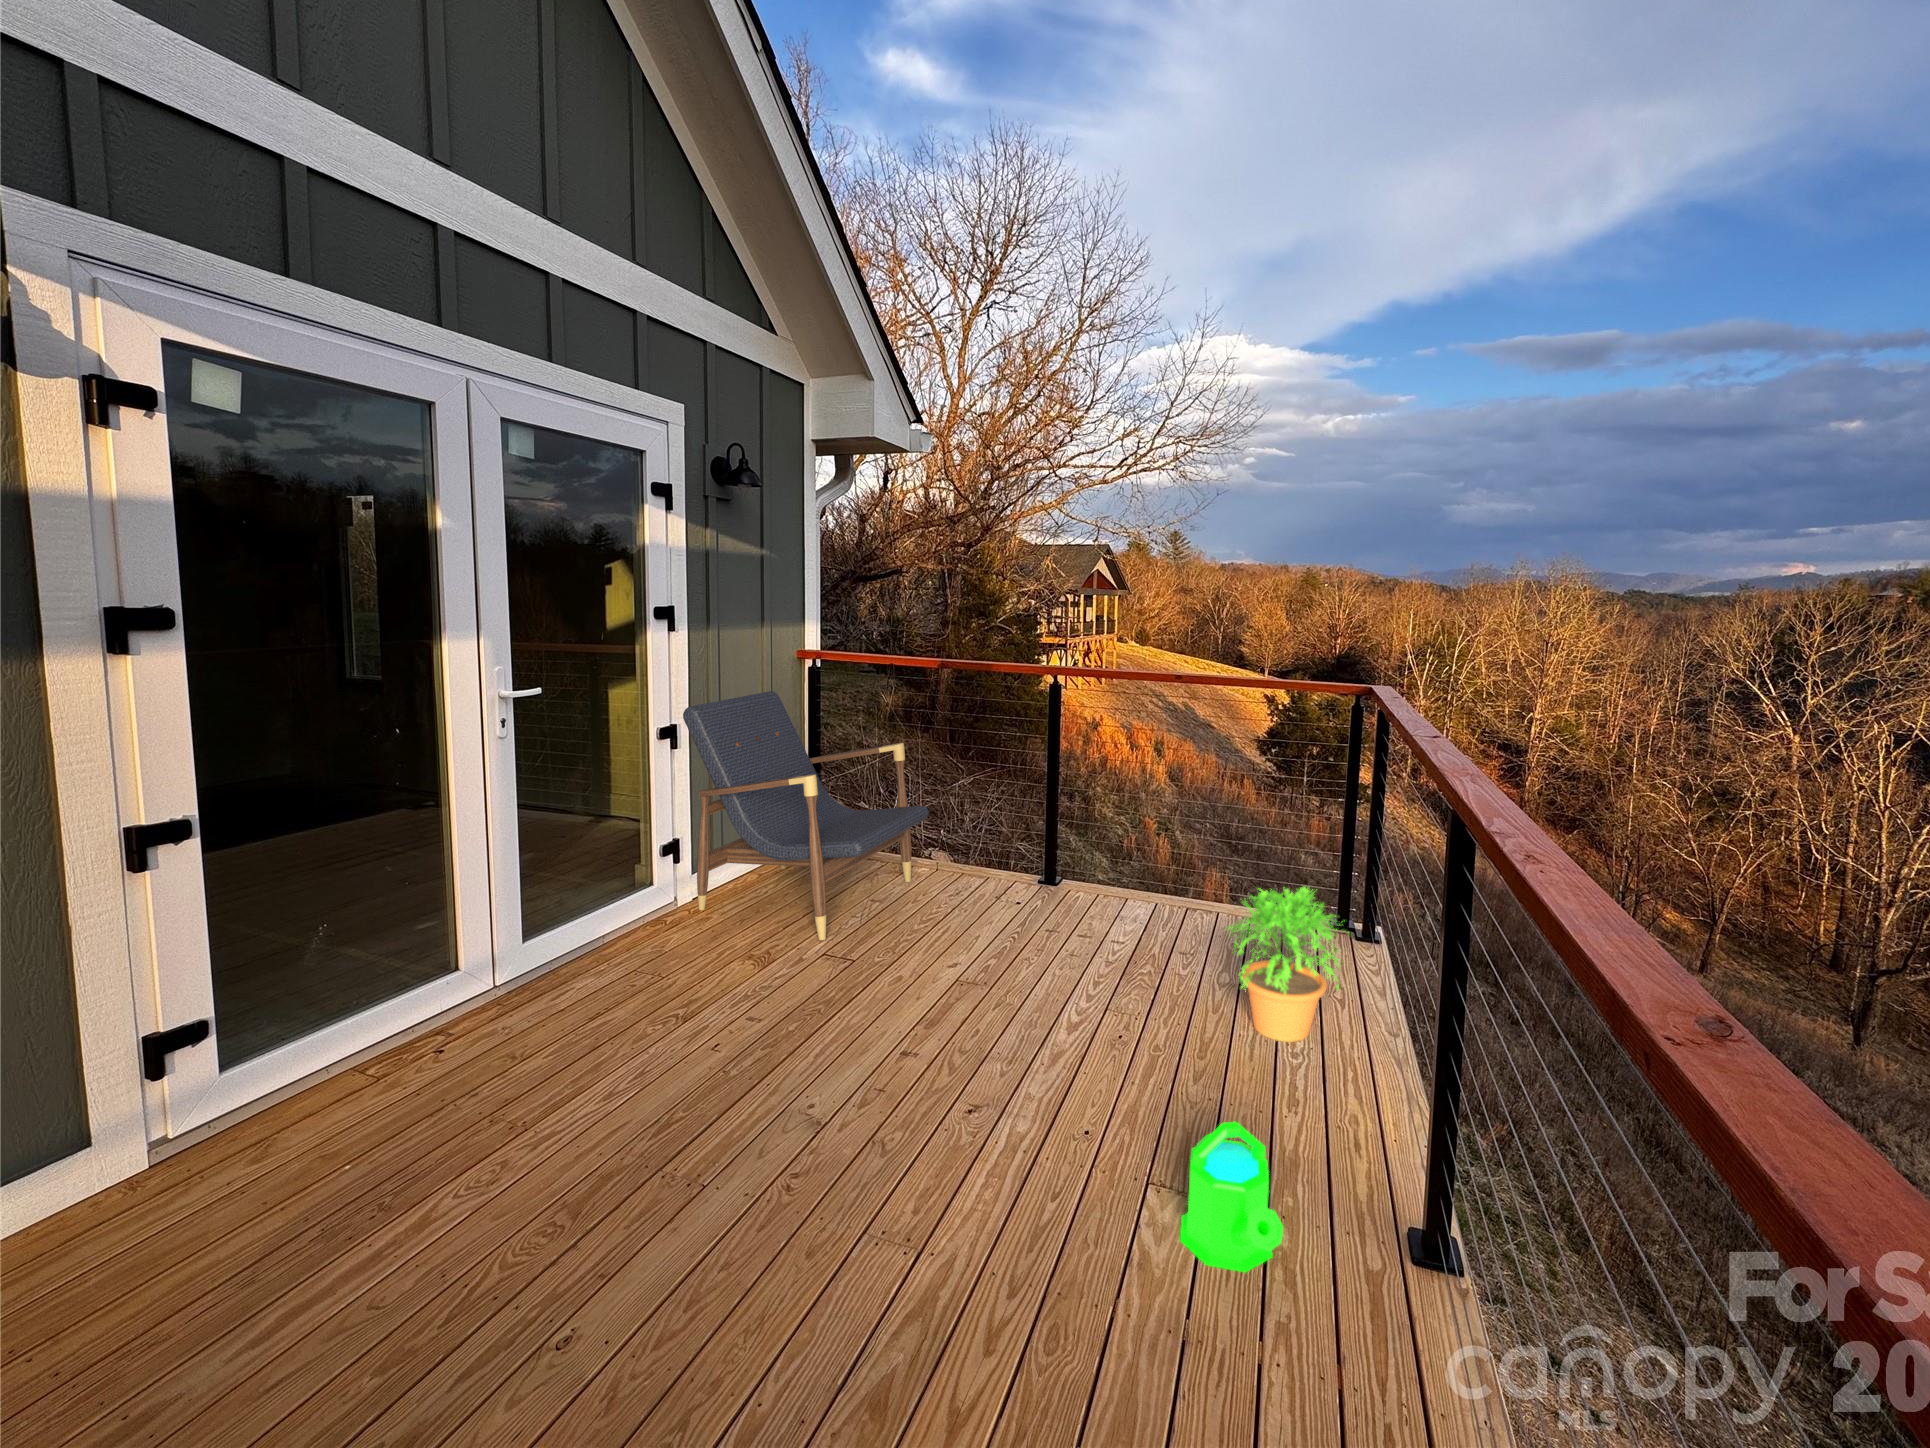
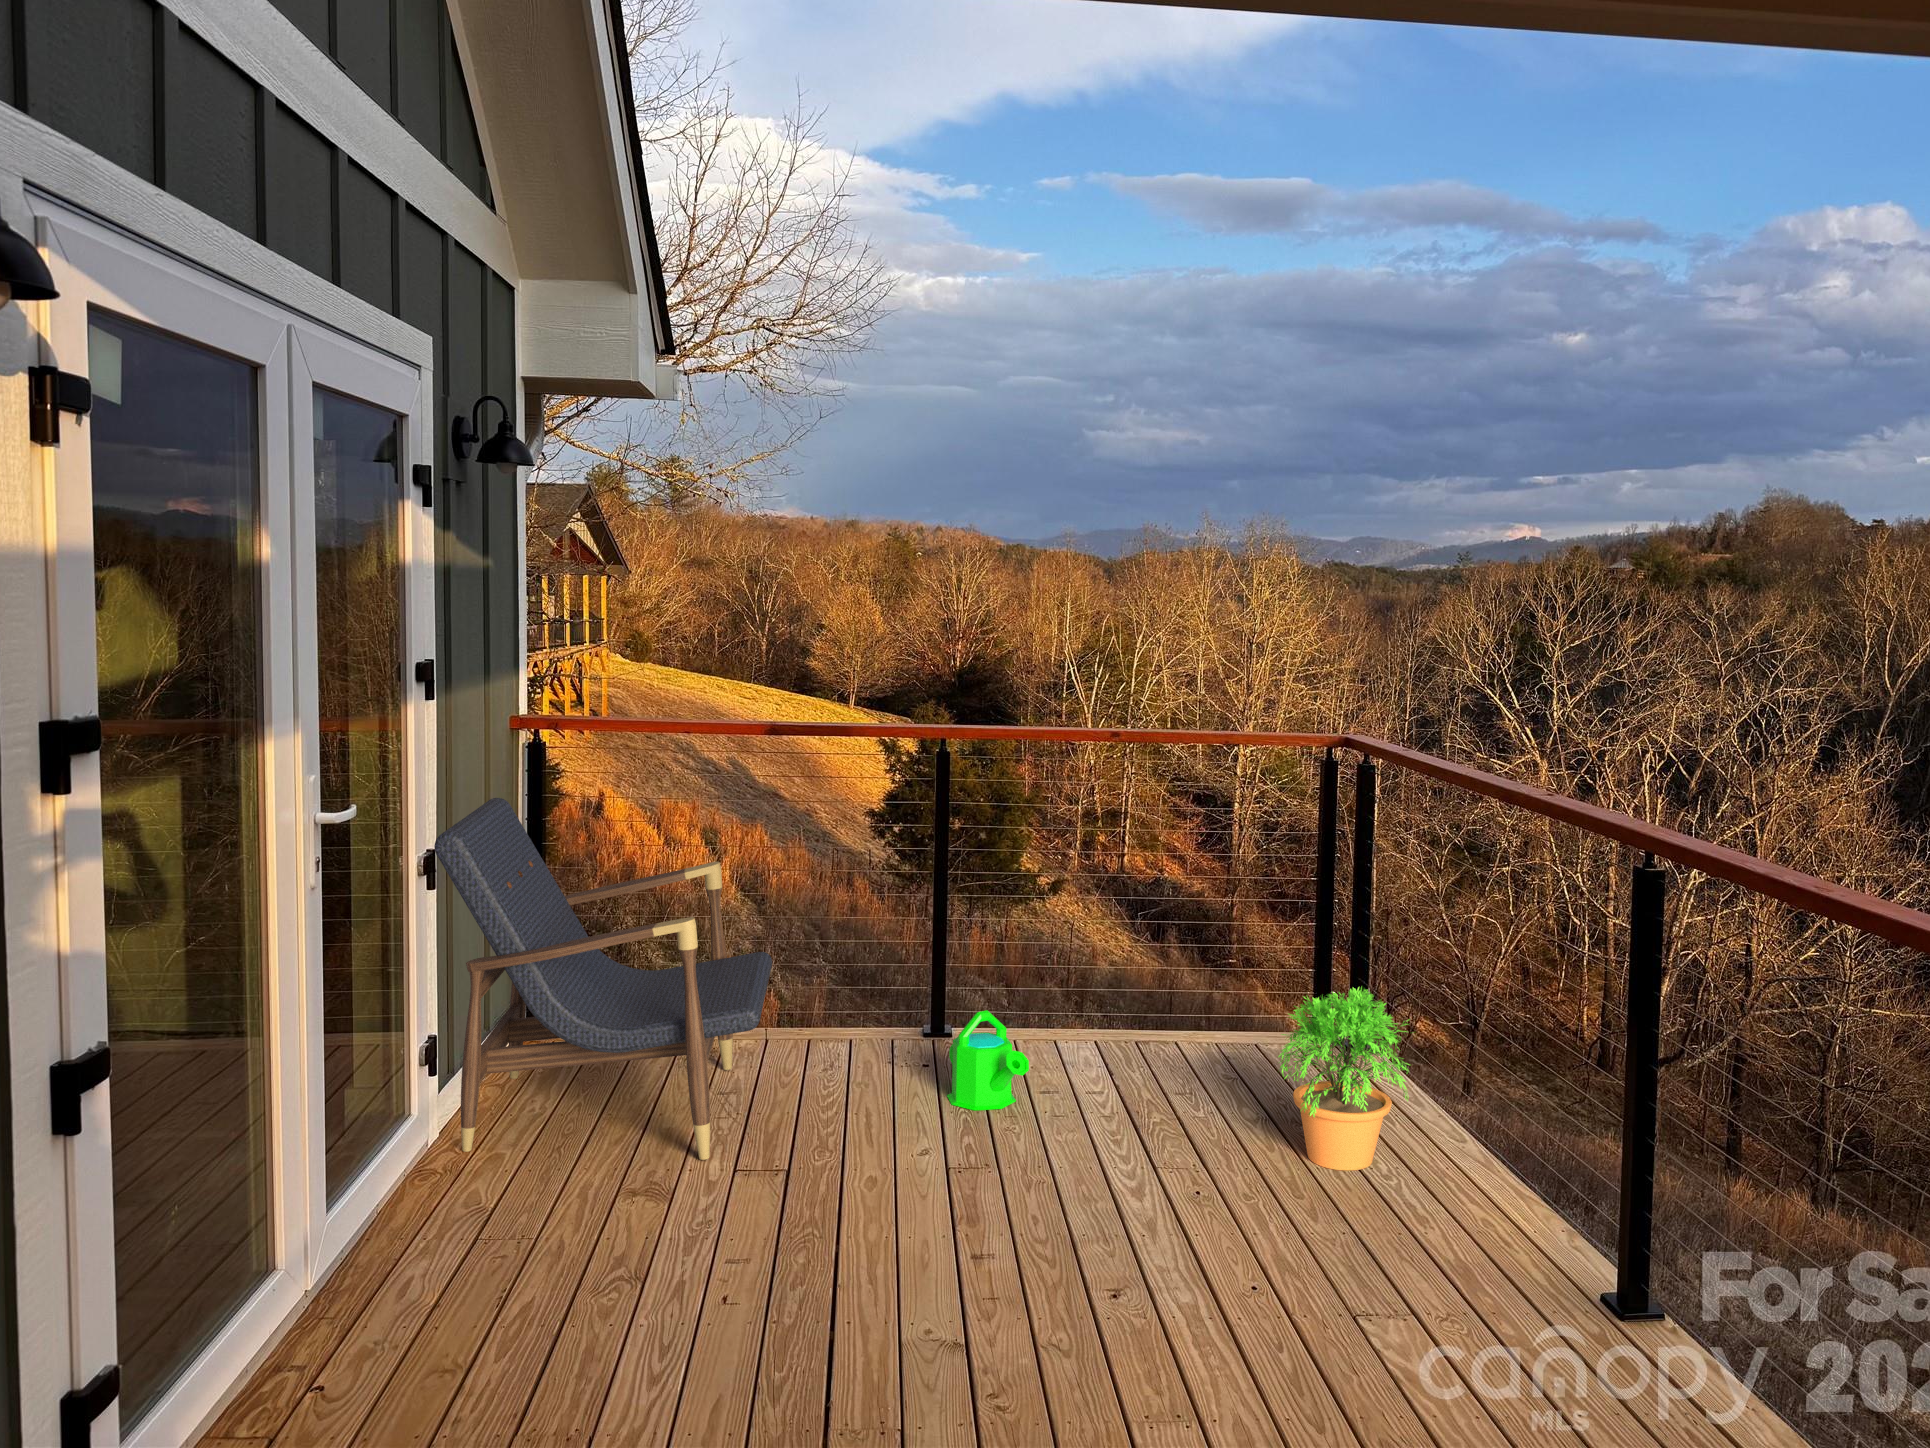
watering can: present [1180,1121,1283,1272] -> present [947,1010,1029,1111]

